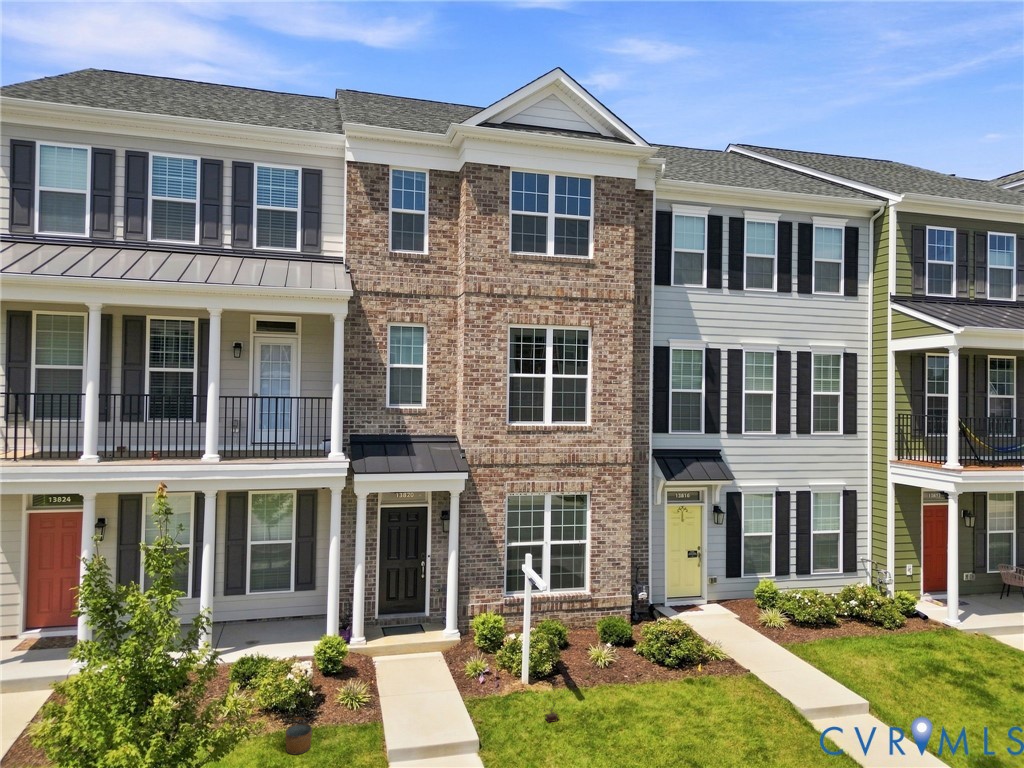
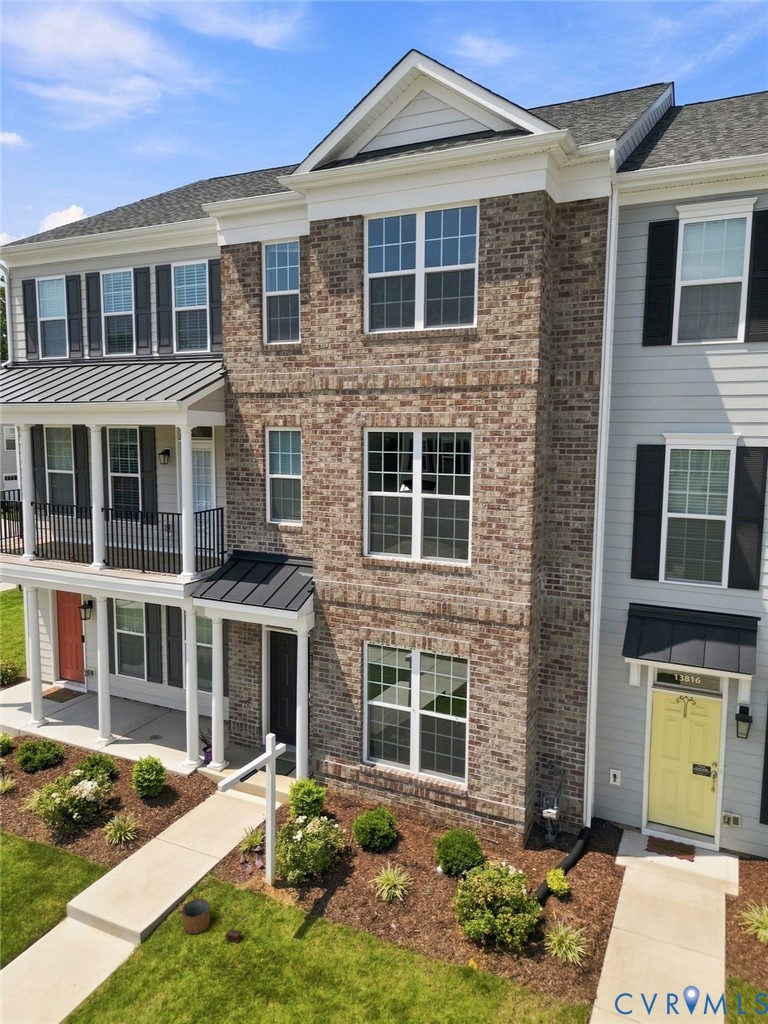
bucket: present [285,717,312,754] -> present [182,894,210,934]

